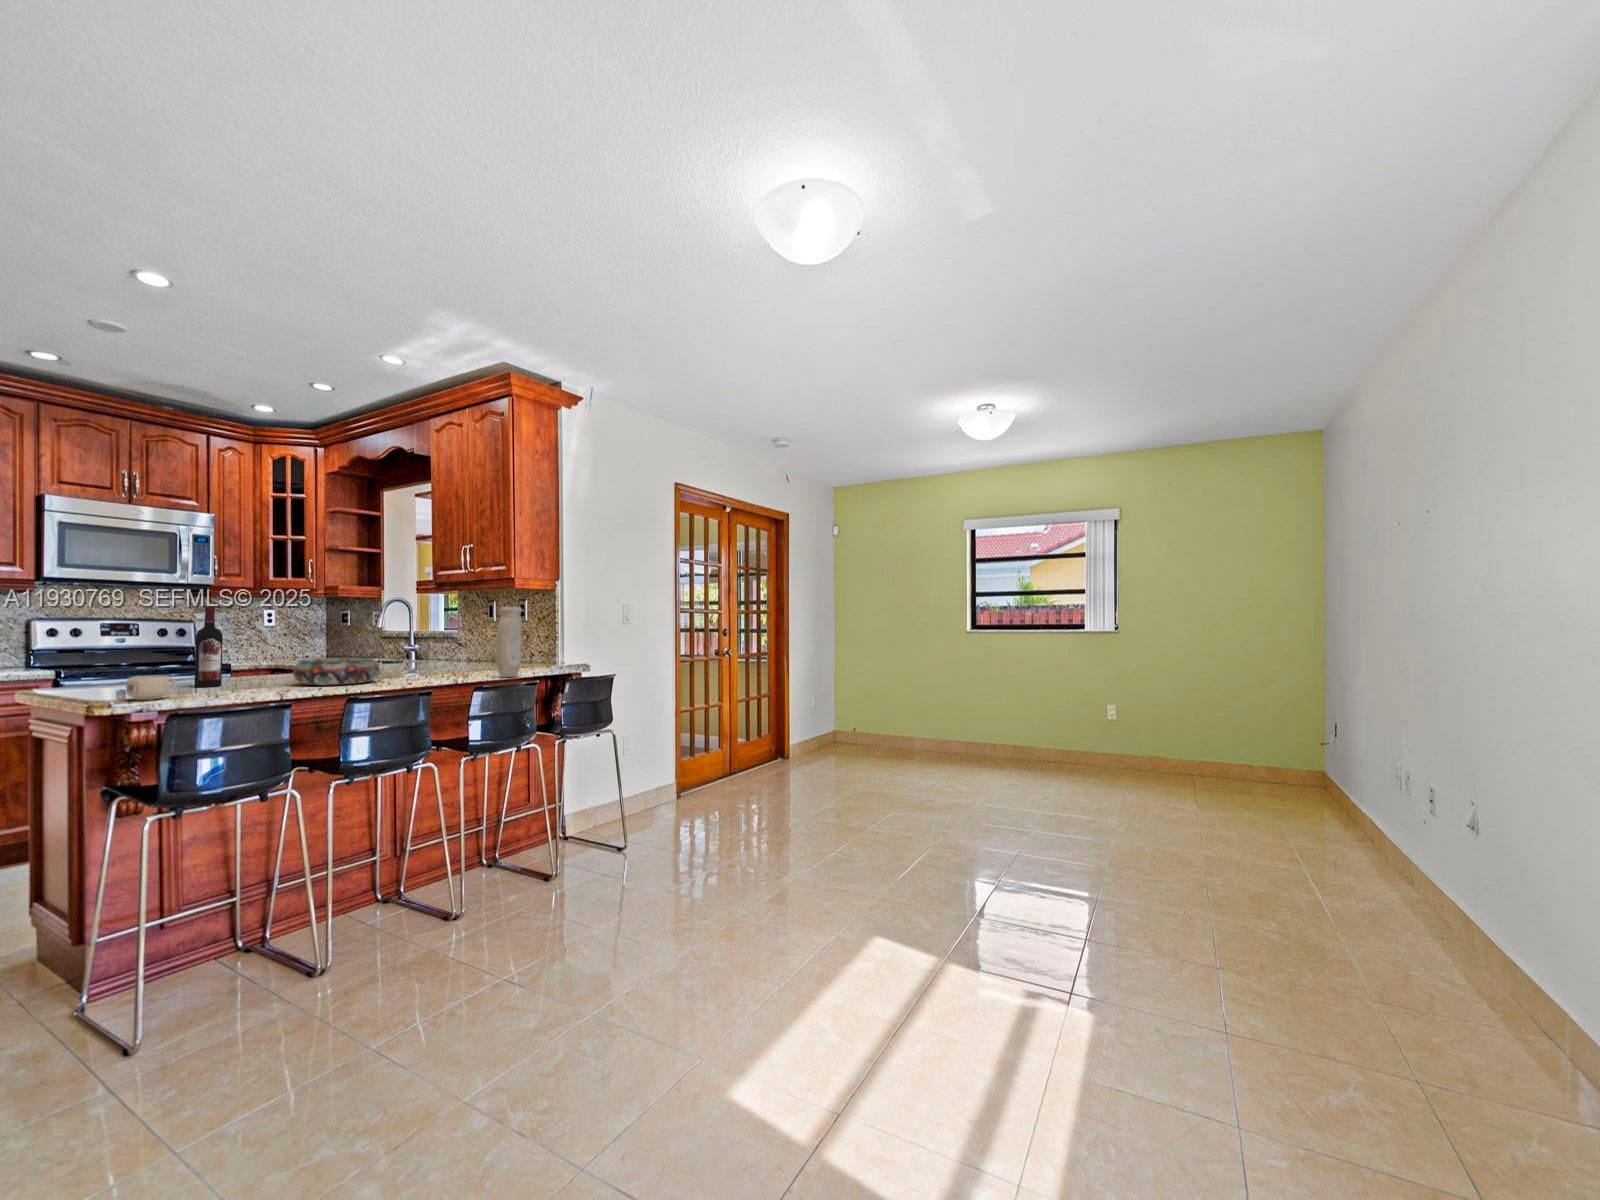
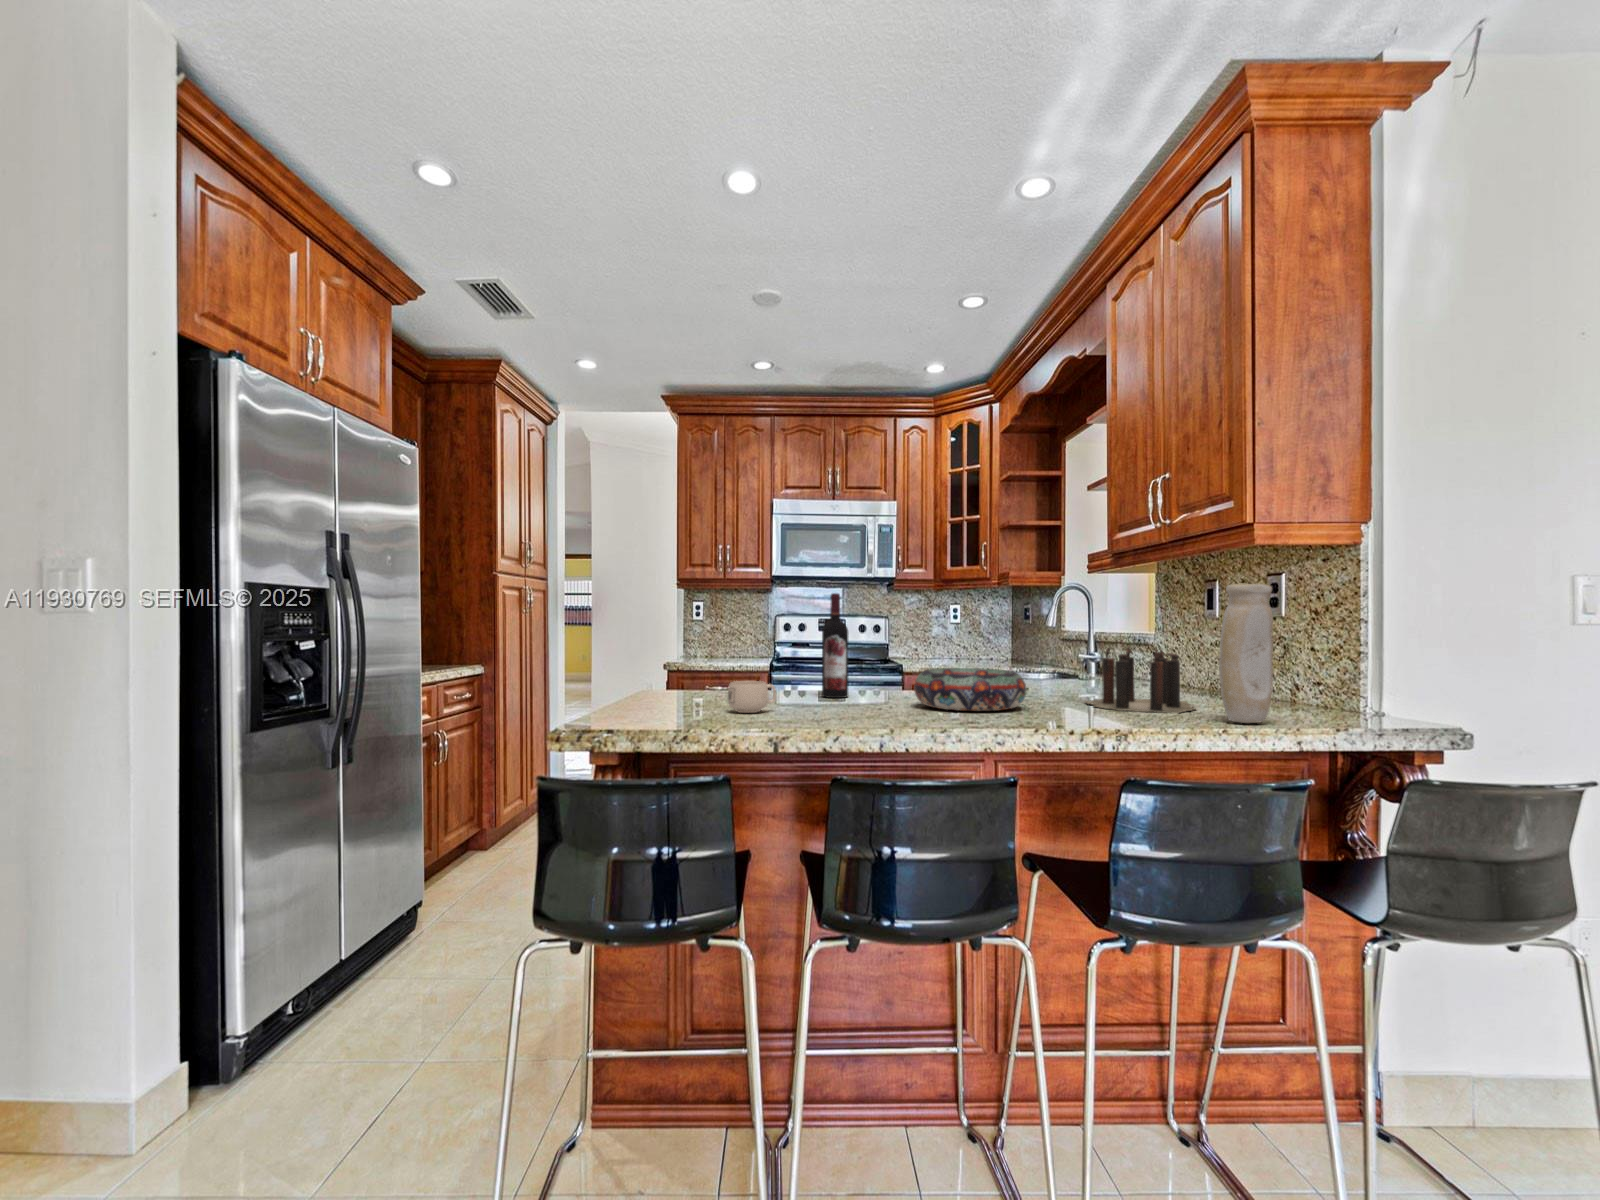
candle: none [412,640,501,678] -> present [1086,646,1196,713]

